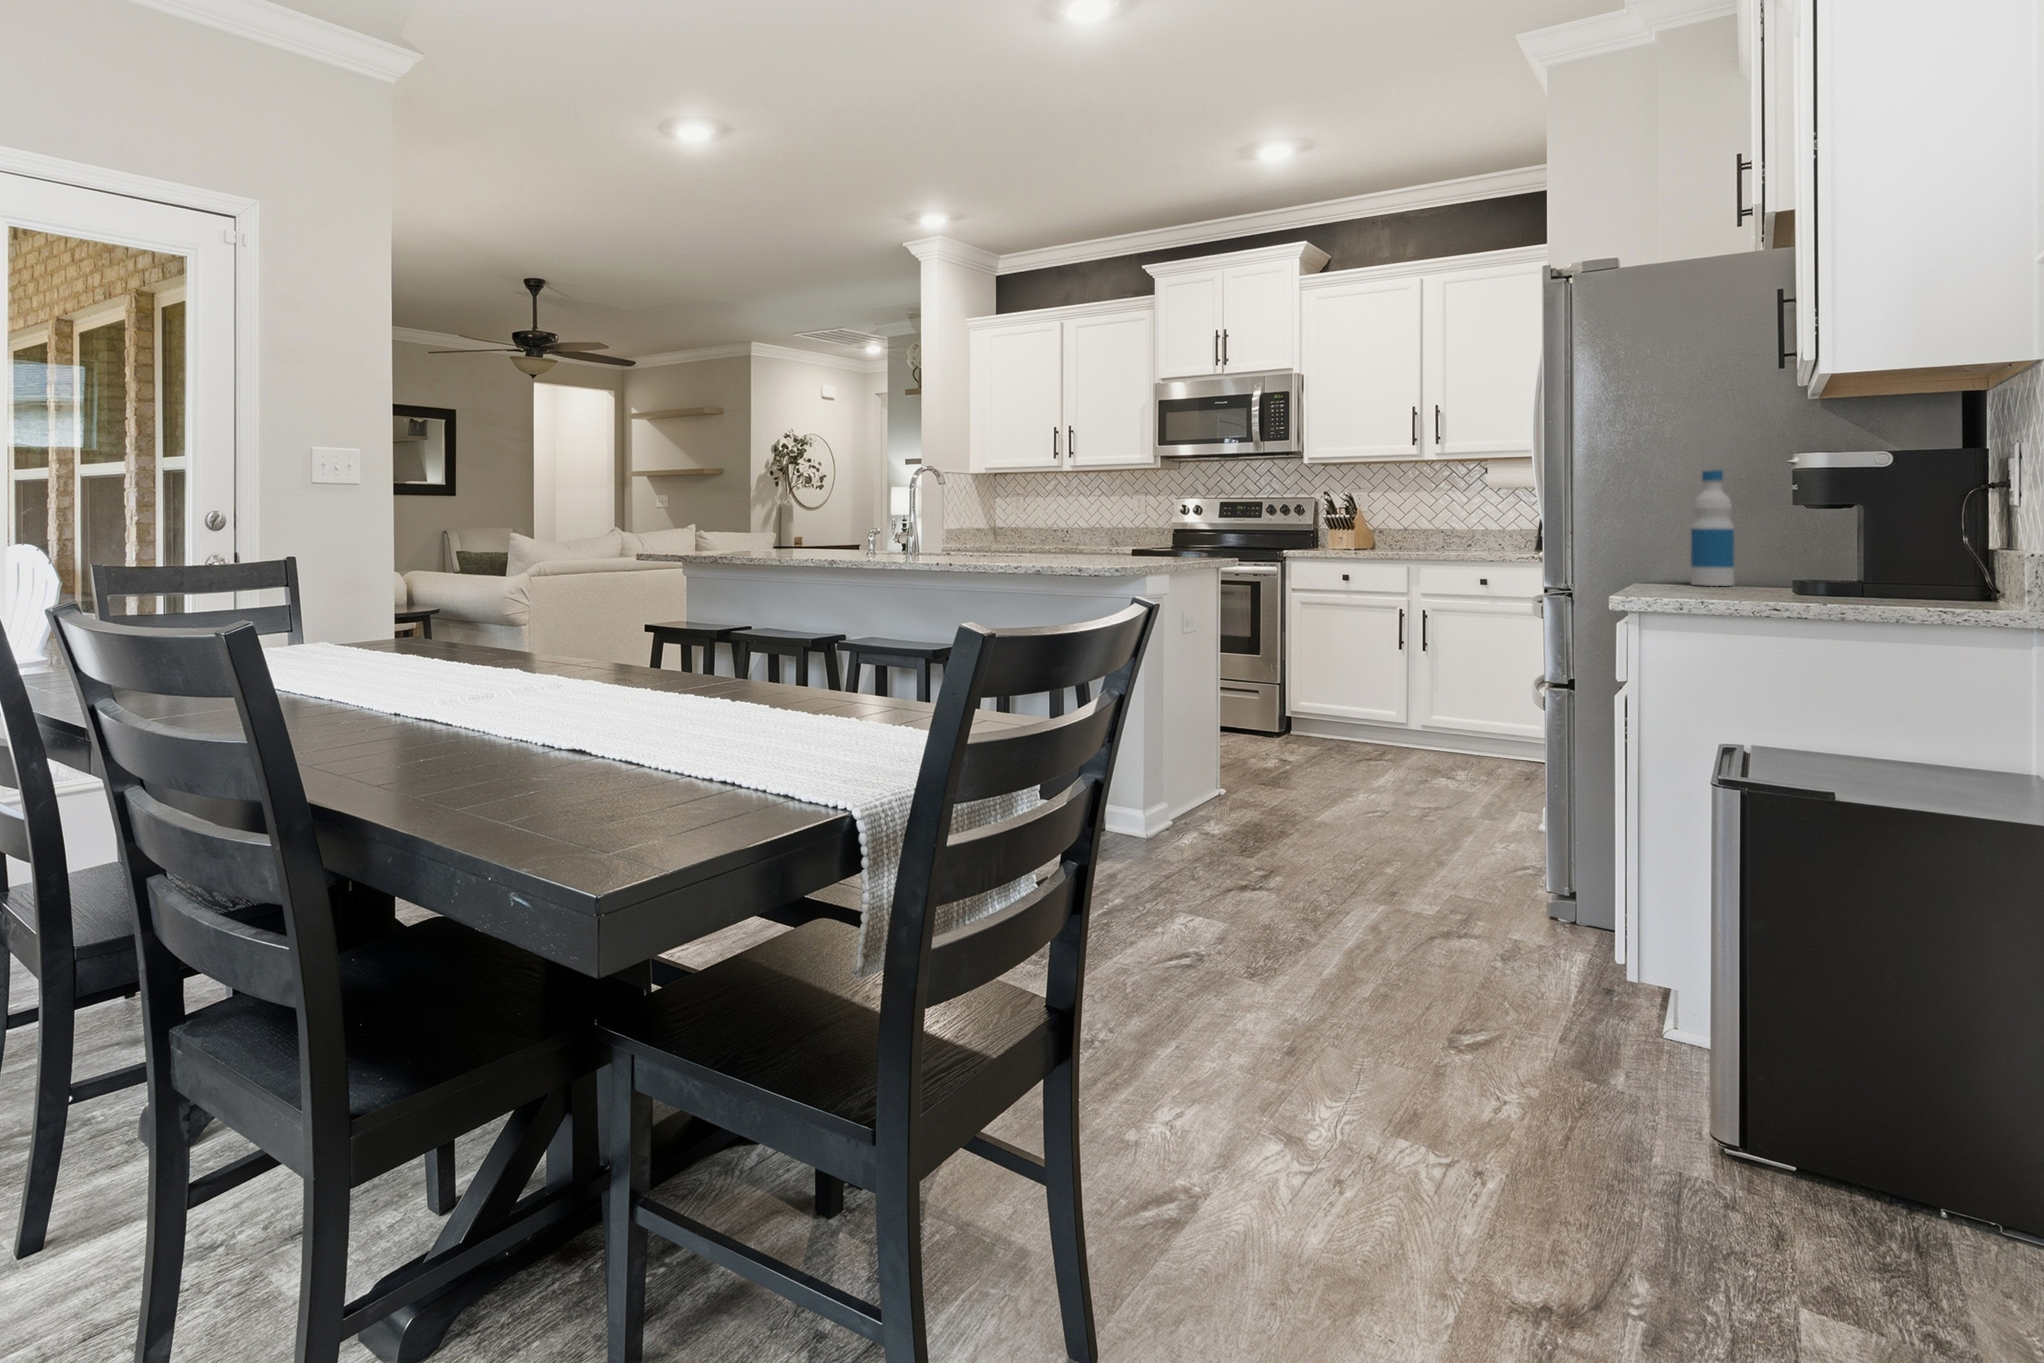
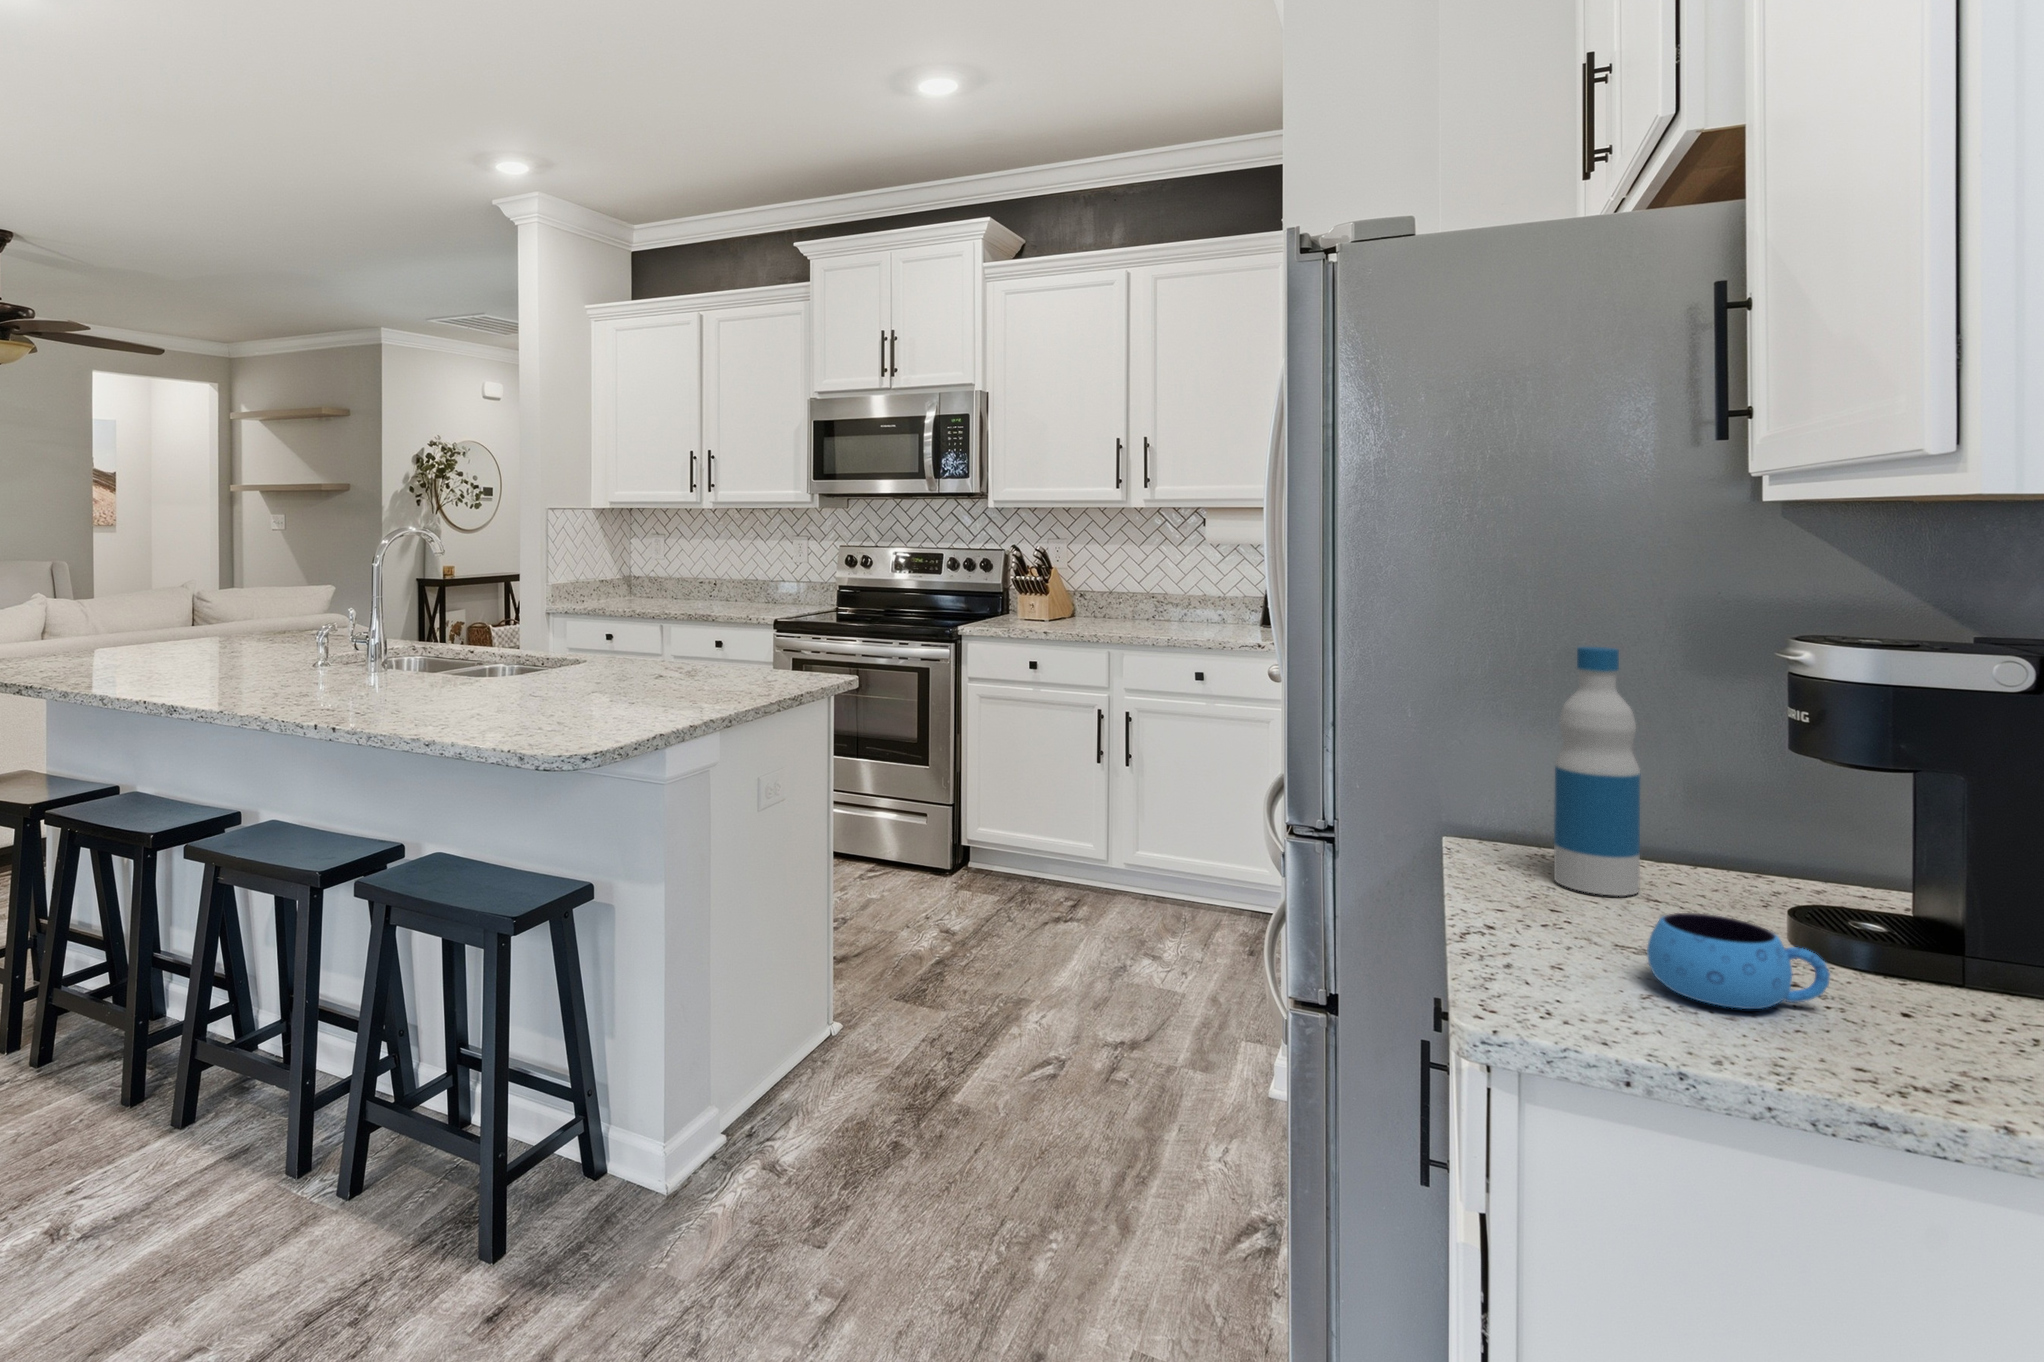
mug: none [1715,567,1793,597] -> present [1647,913,1830,1009]

